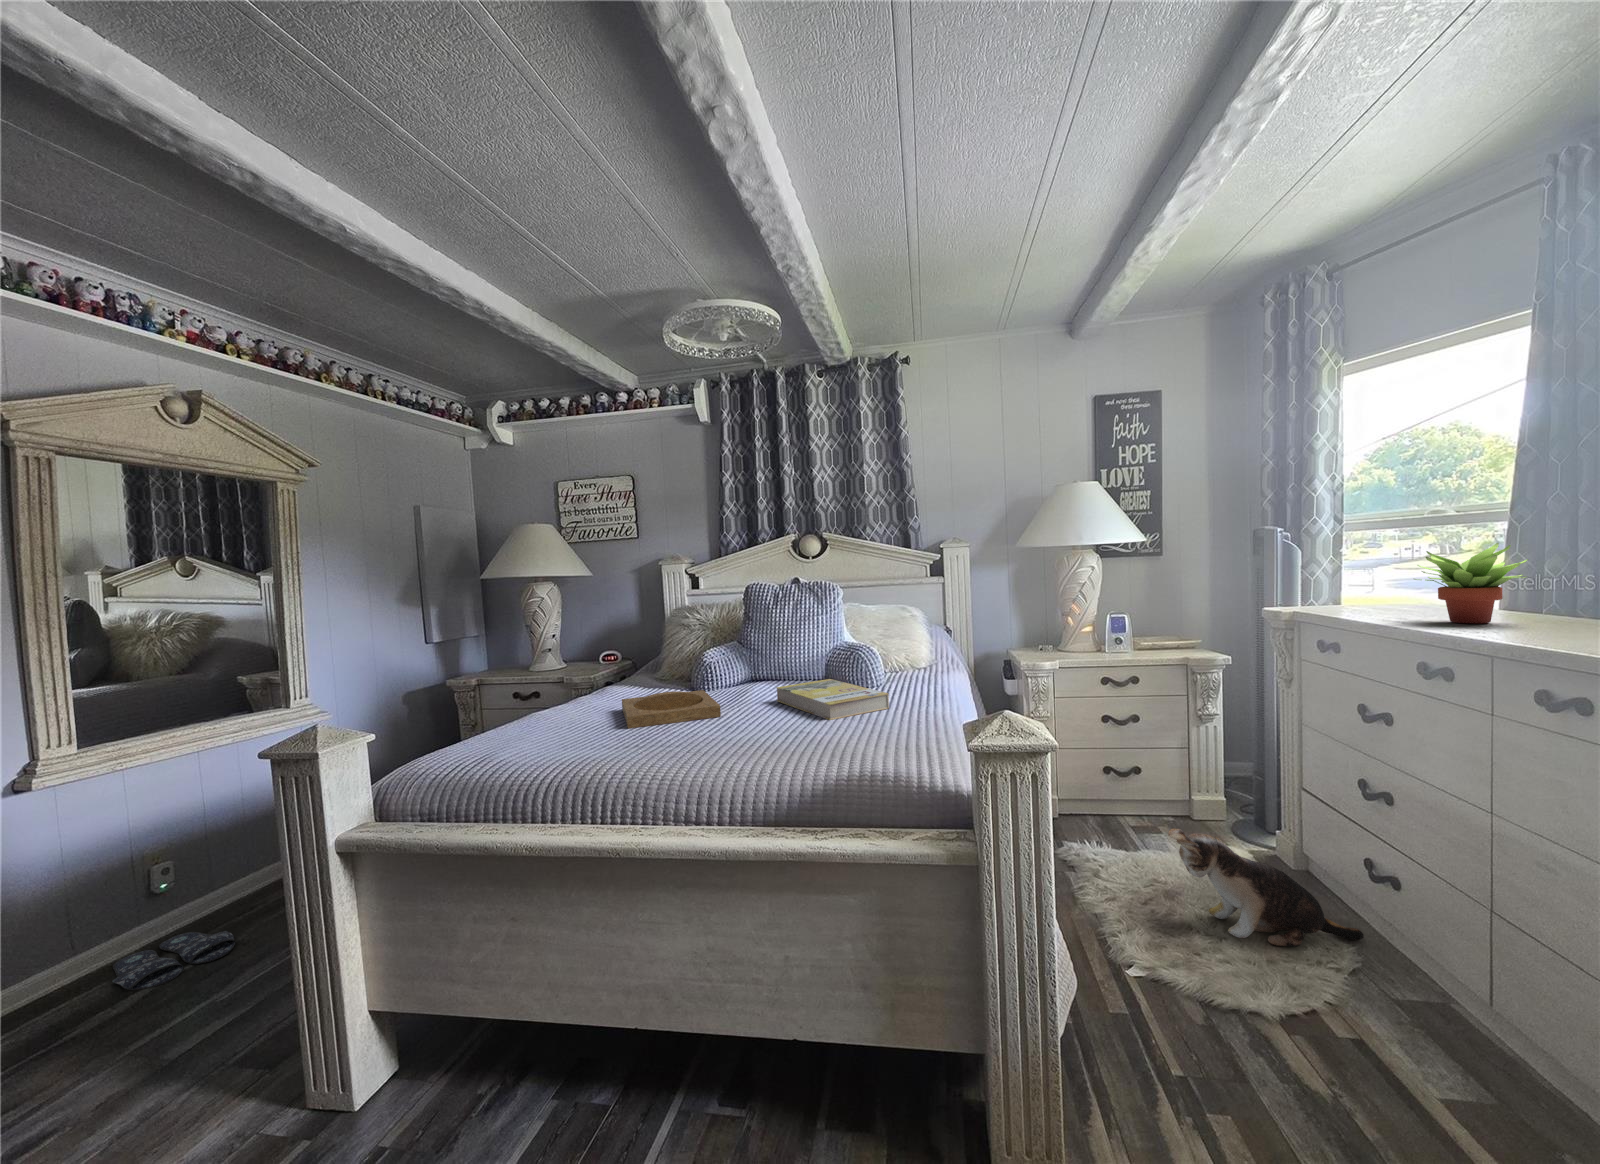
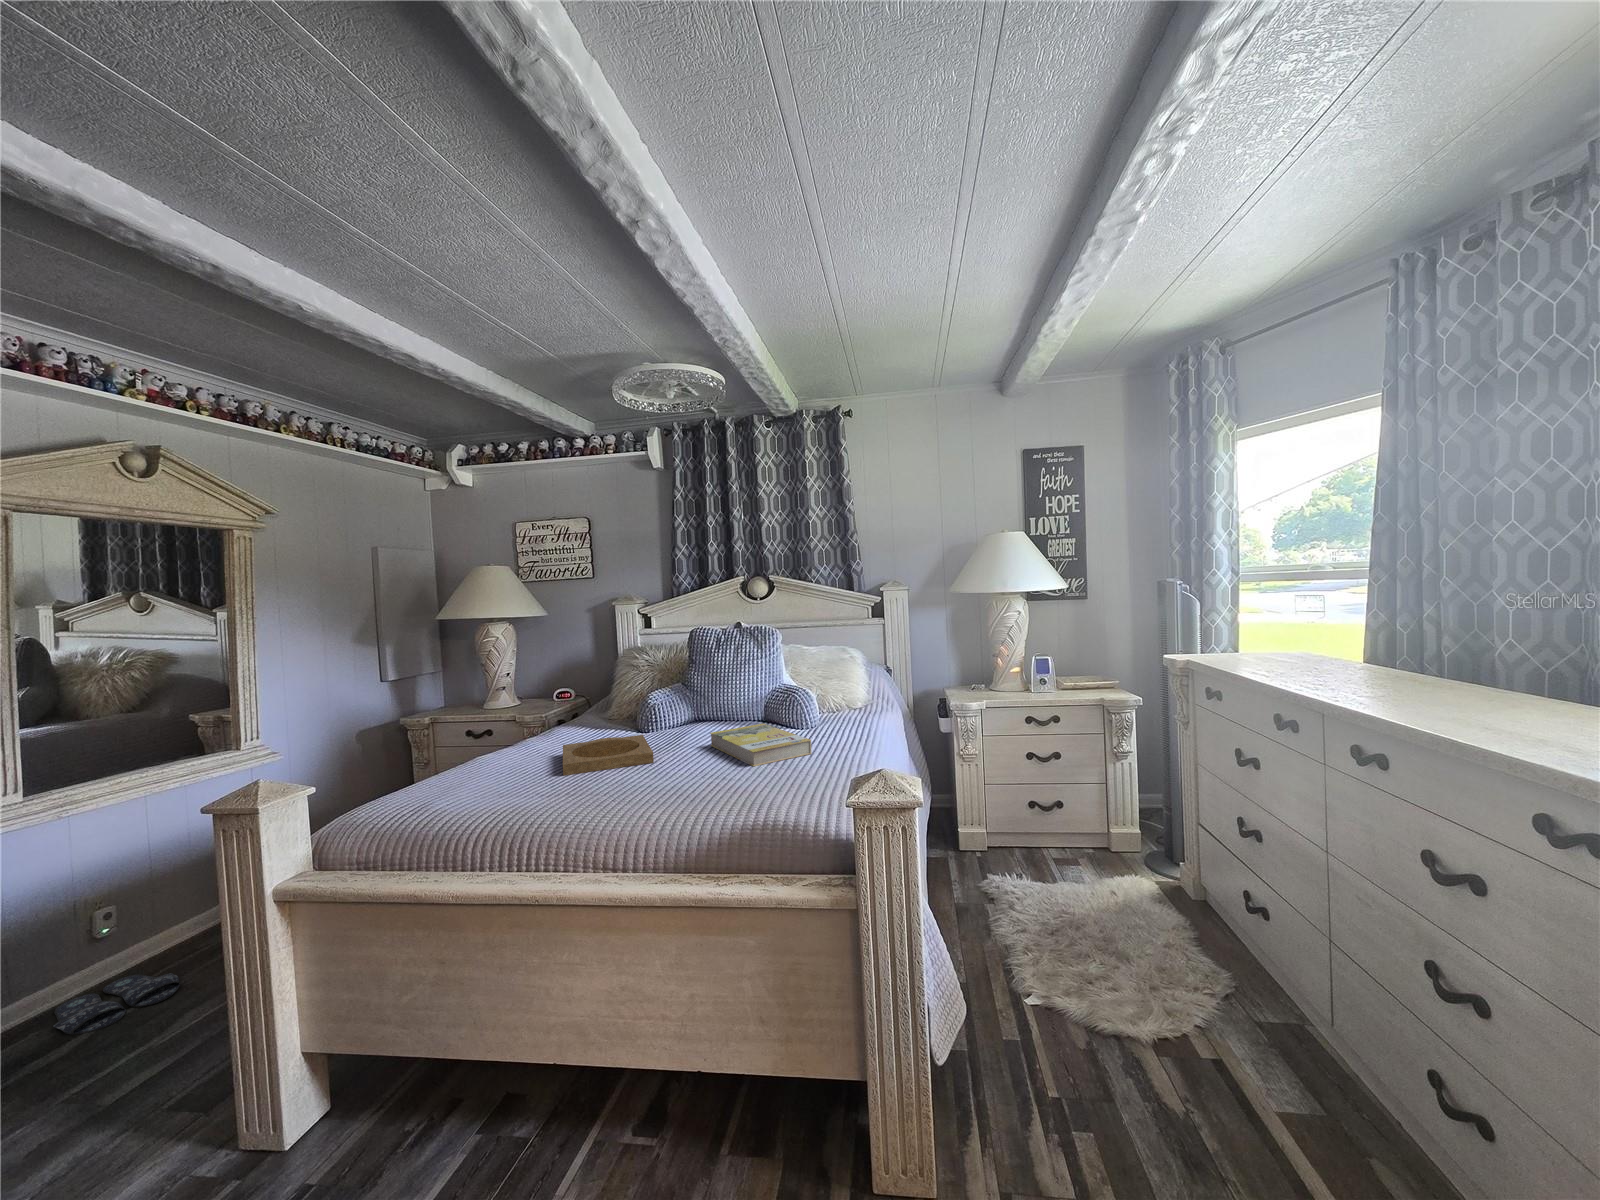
succulent plant: present [1415,543,1528,624] -> none [1277,605,1370,678]
plush toy: present [1168,828,1364,947] -> none [1069,862,1238,971]

